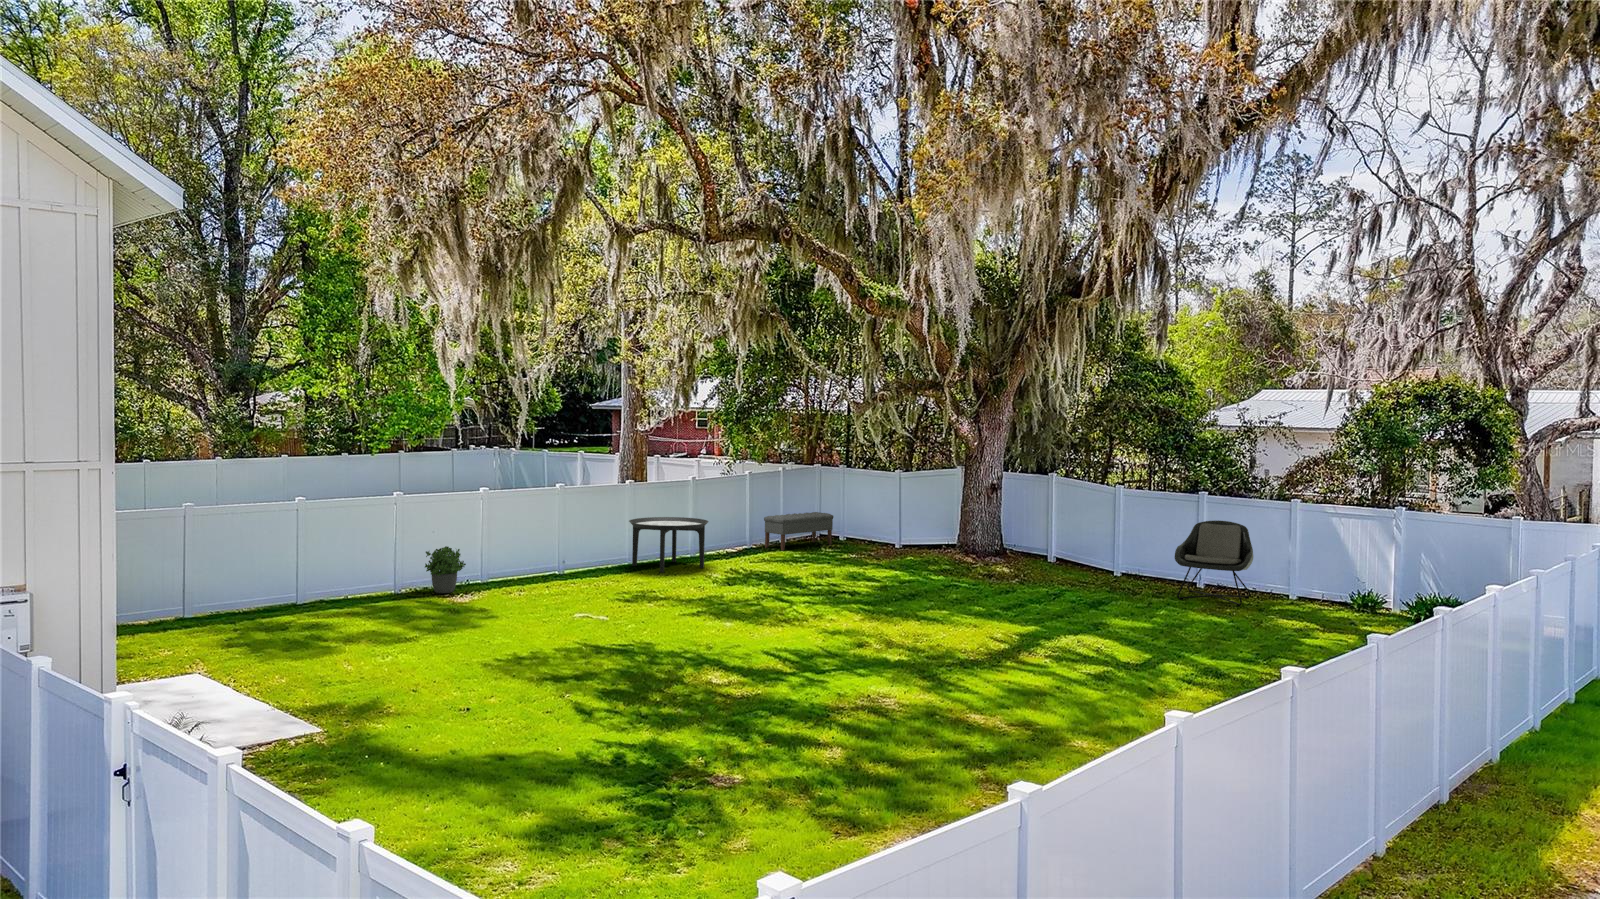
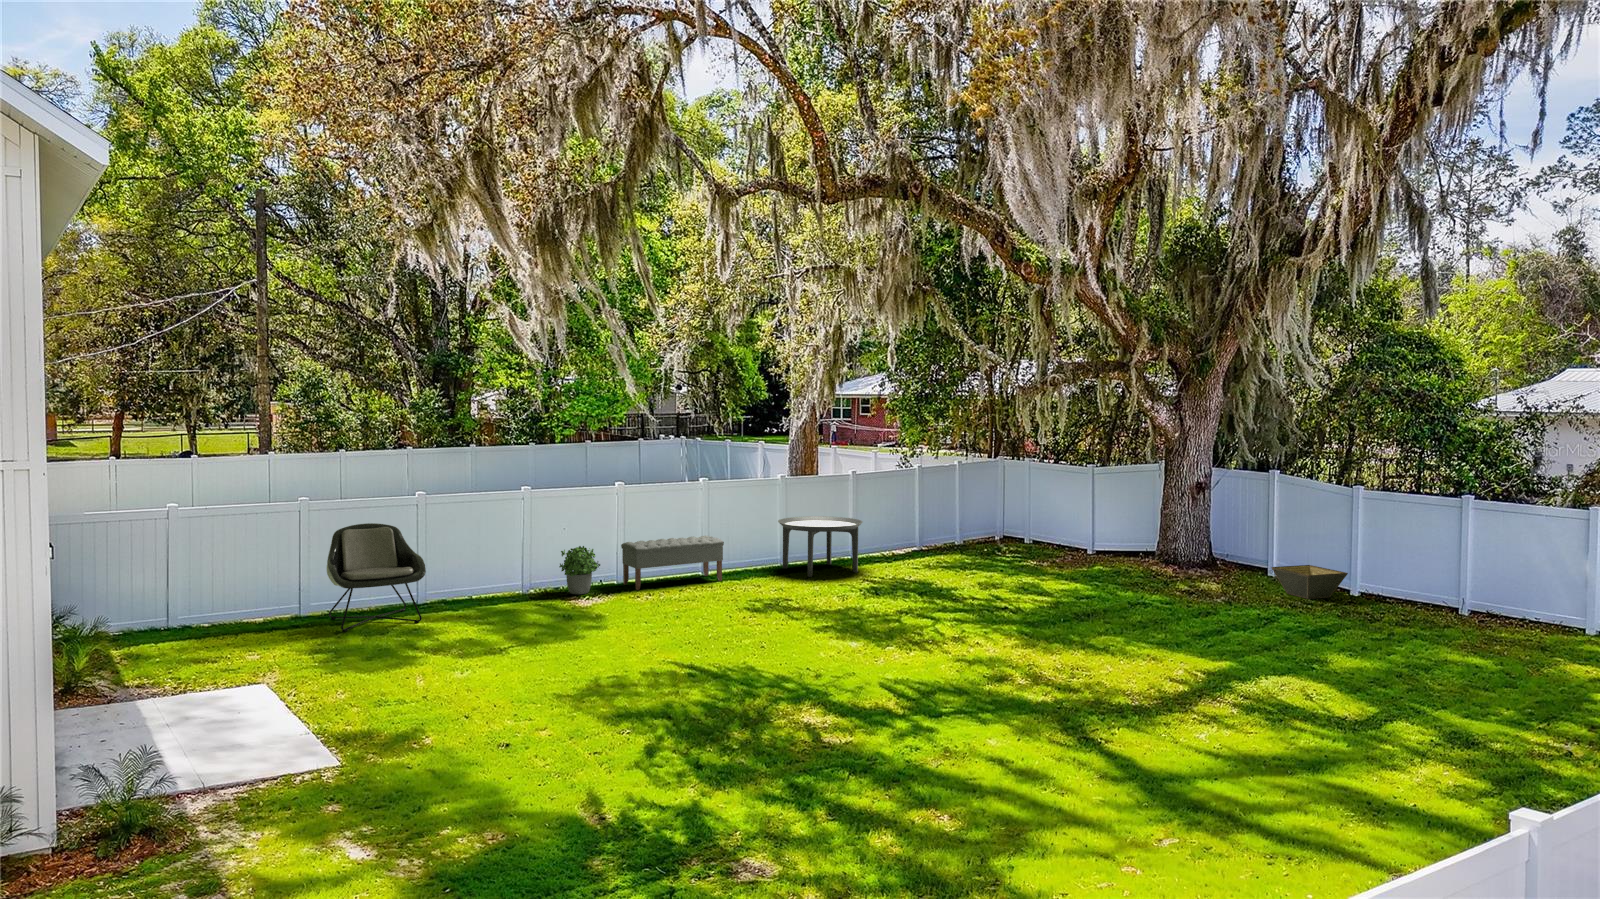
bench: present [764,512,833,551] -> present [621,536,724,590]
lounge chair: present [1175,520,1253,606] -> present [327,523,426,632]
basket: none [1055,552,1114,579] -> present [1272,565,1348,599]

